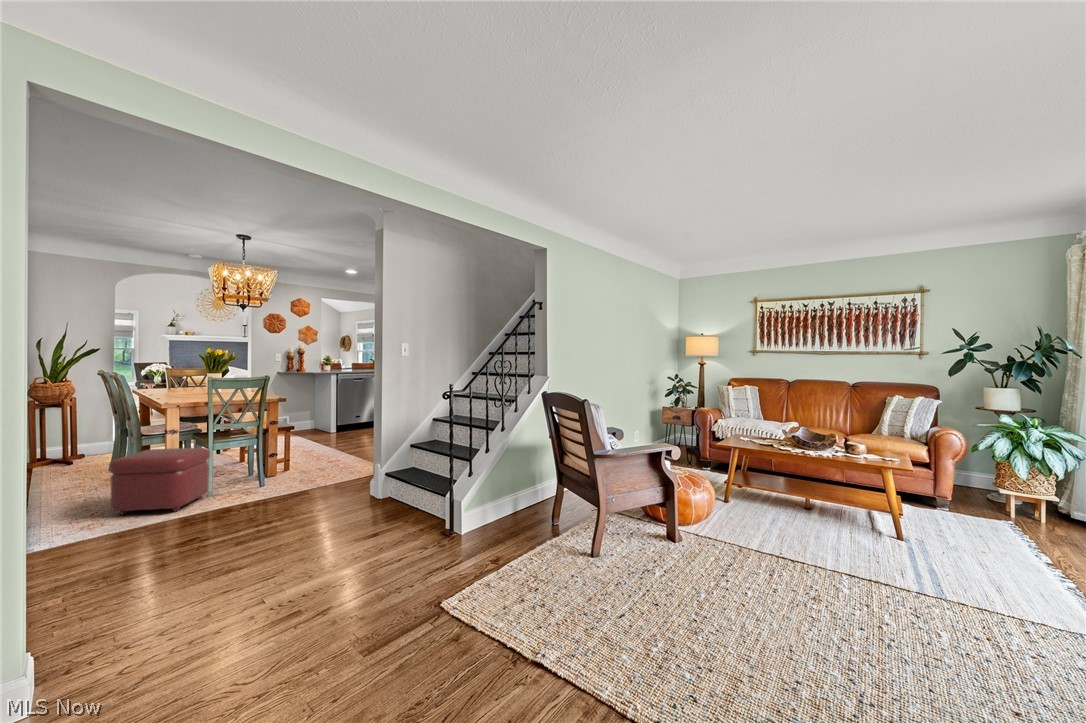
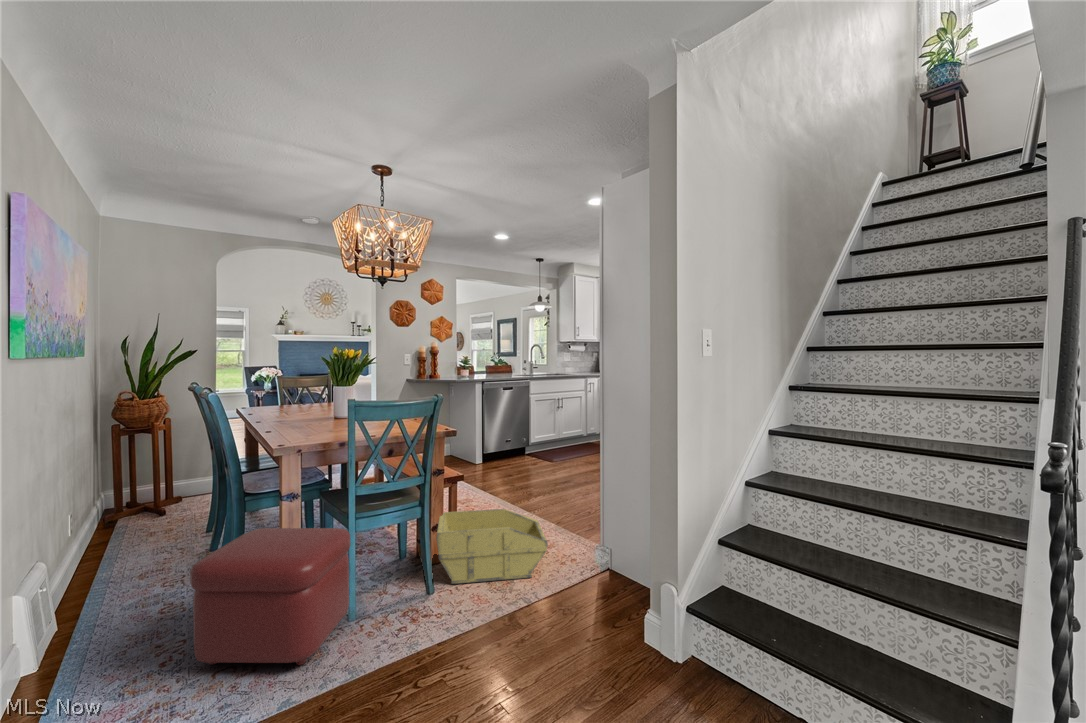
storage bin: none [268,444,342,483] -> present [436,509,548,584]

